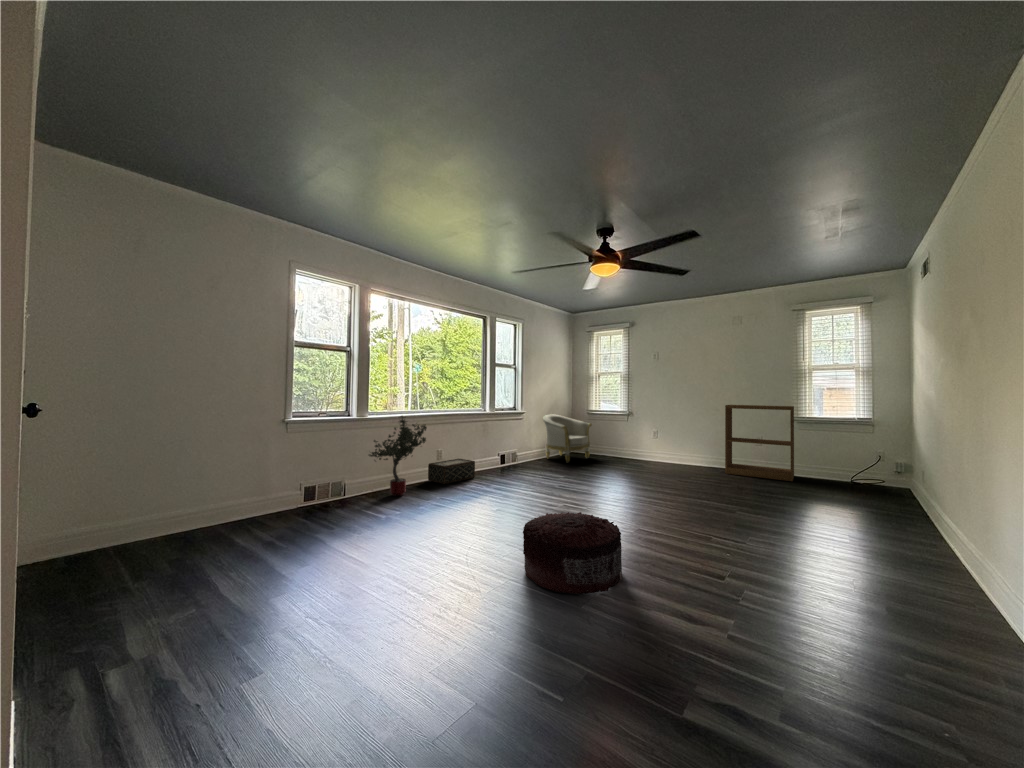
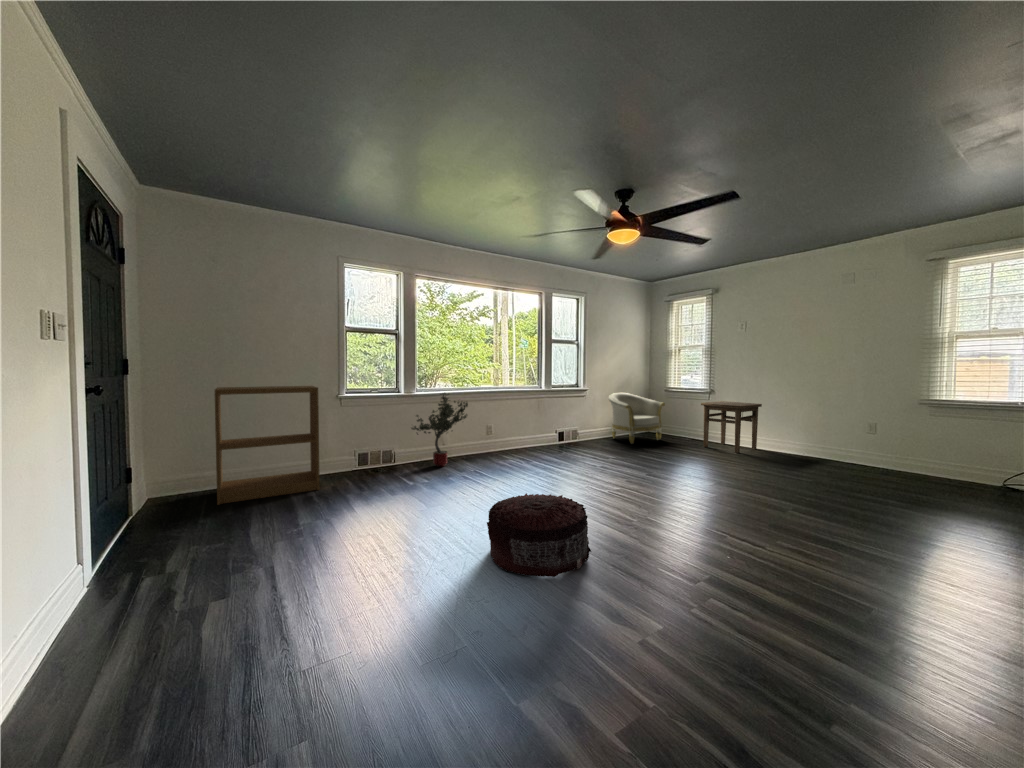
bookshelf: present [725,405,794,481] -> present [215,386,320,505]
side table: none [626,421,674,466] -> present [701,401,762,453]
woven basket: present [428,459,475,484] -> none [477,435,523,458]

